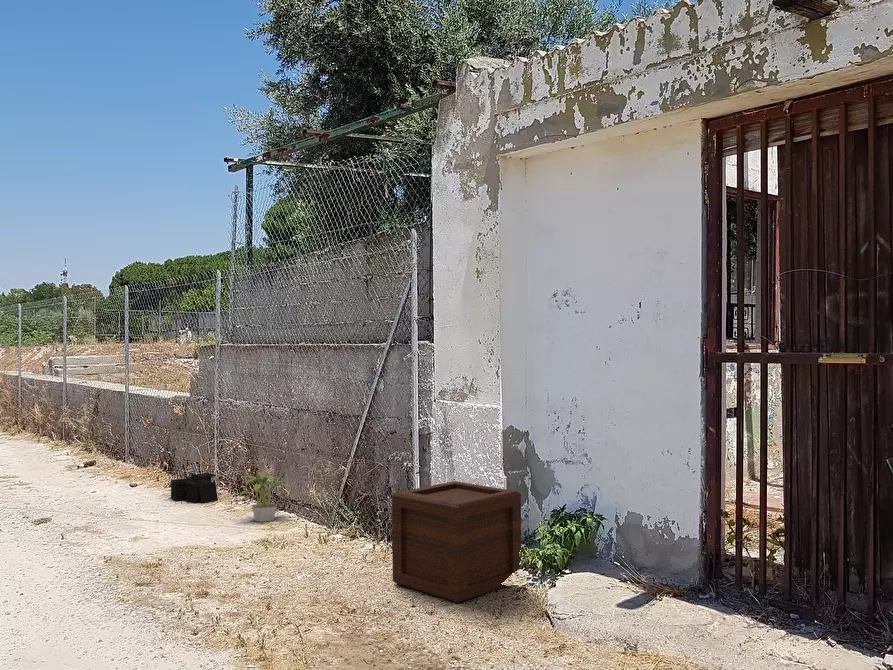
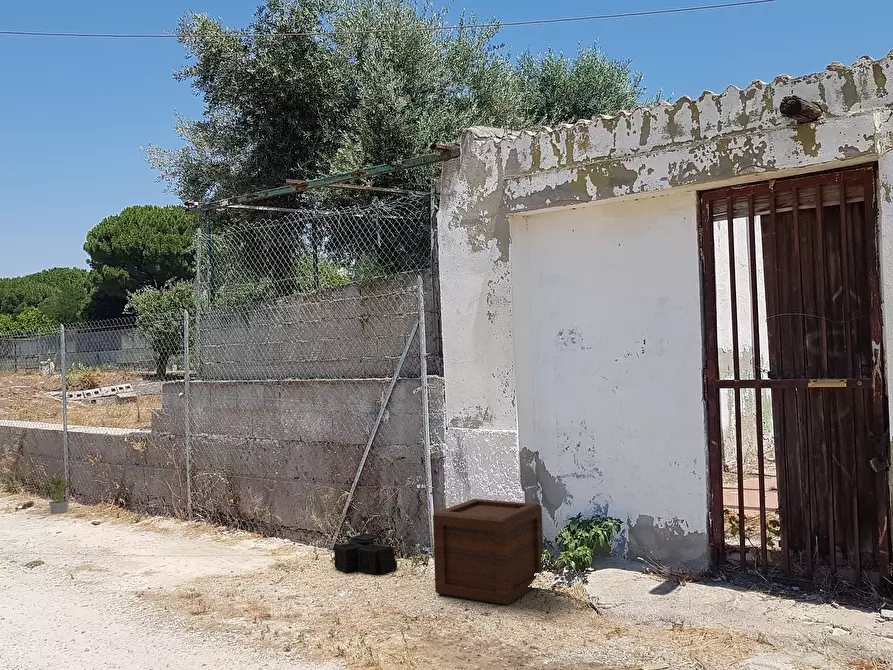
potted plant: present [239,472,289,522] -> present [39,478,78,513]
storage bin: present [171,473,218,503] -> present [334,533,397,575]

